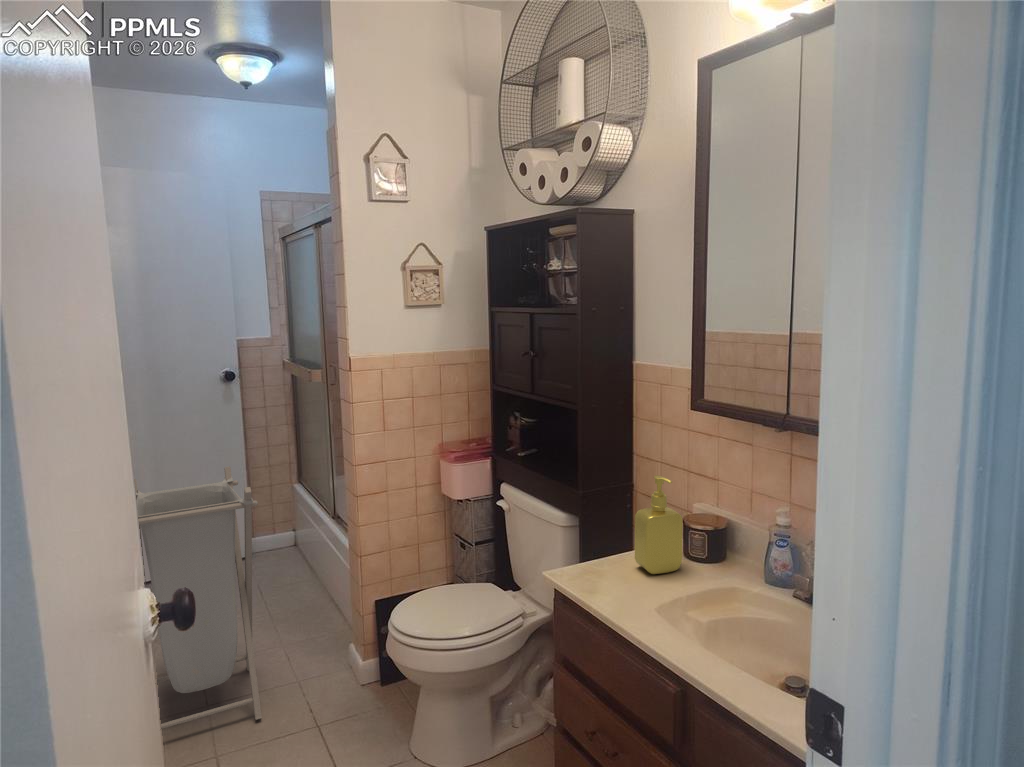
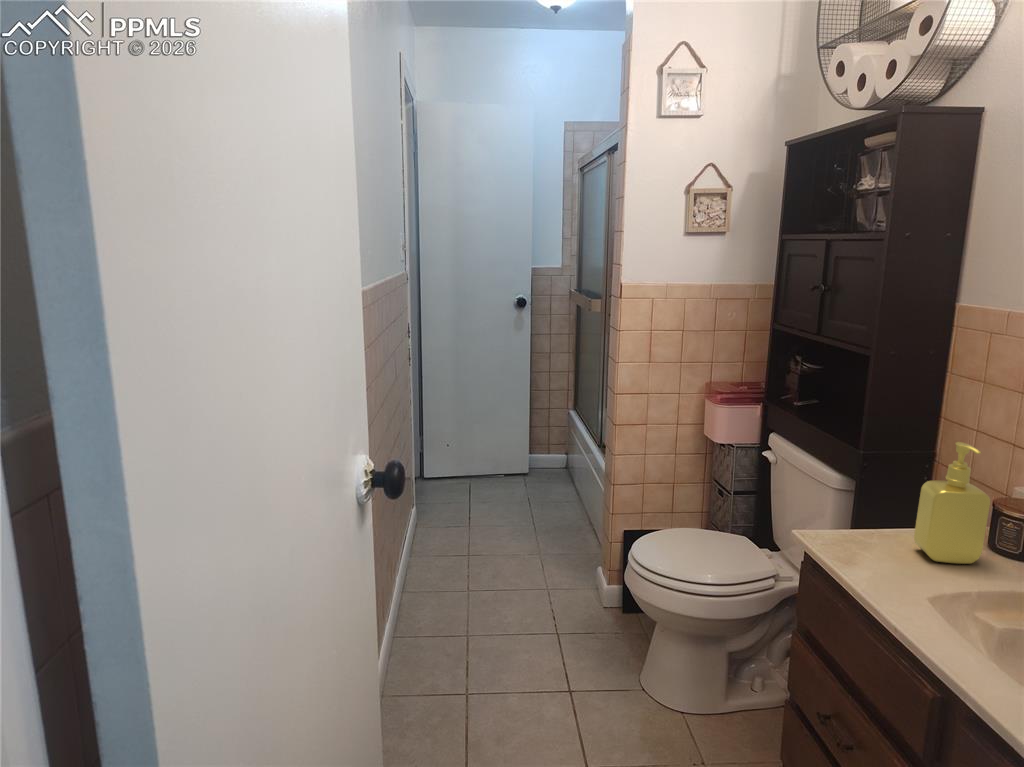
laundry hamper: present [134,466,262,729] -> none [404,380,522,614]

